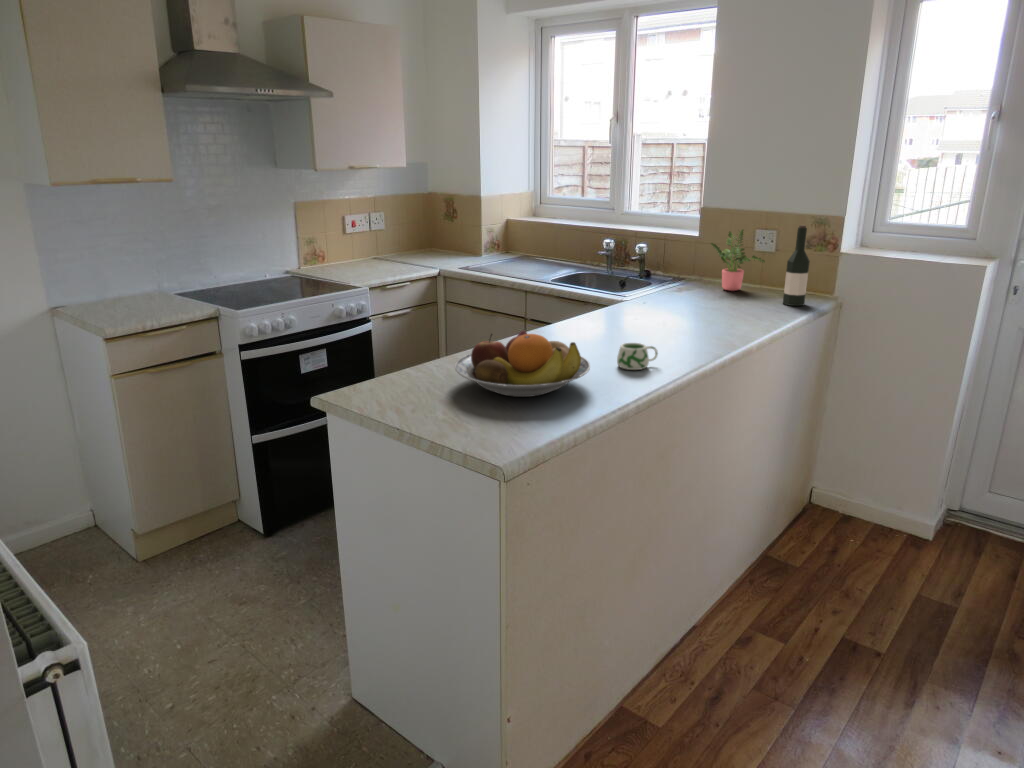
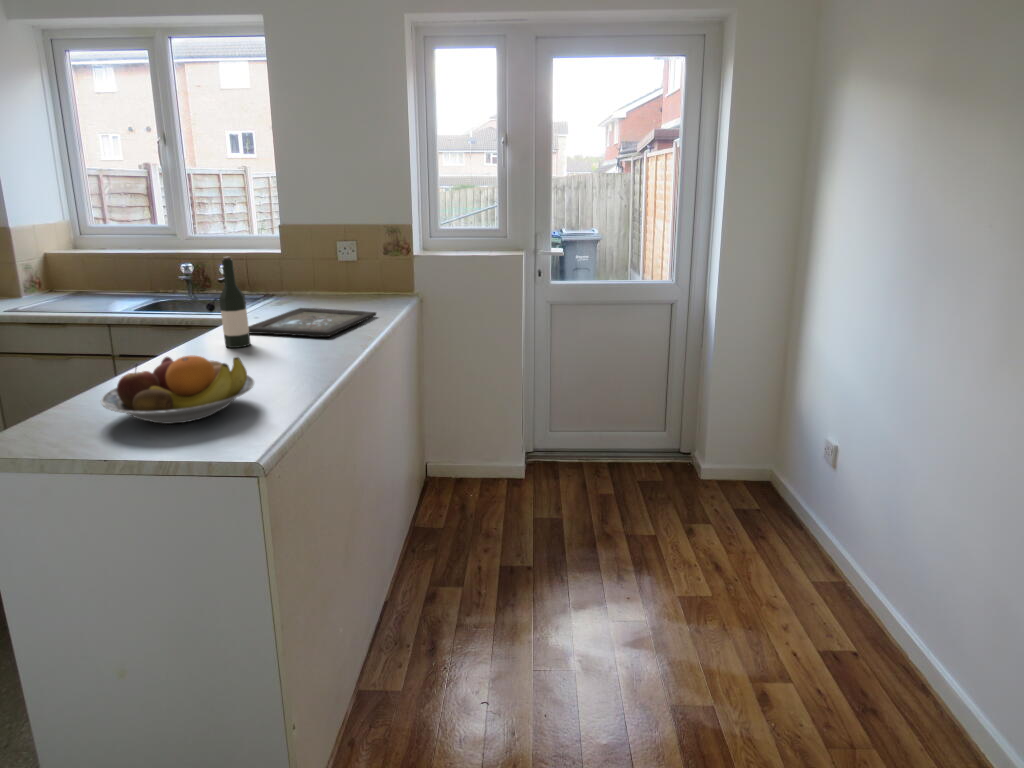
wine bottle: present [783,225,810,306] -> present [219,257,250,348]
potted plant: present [711,230,765,291] -> none [300,242,352,300]
tray: none [629,296,773,332] -> present [249,308,376,337]
mug: present [617,343,658,370] -> none [266,352,303,378]

